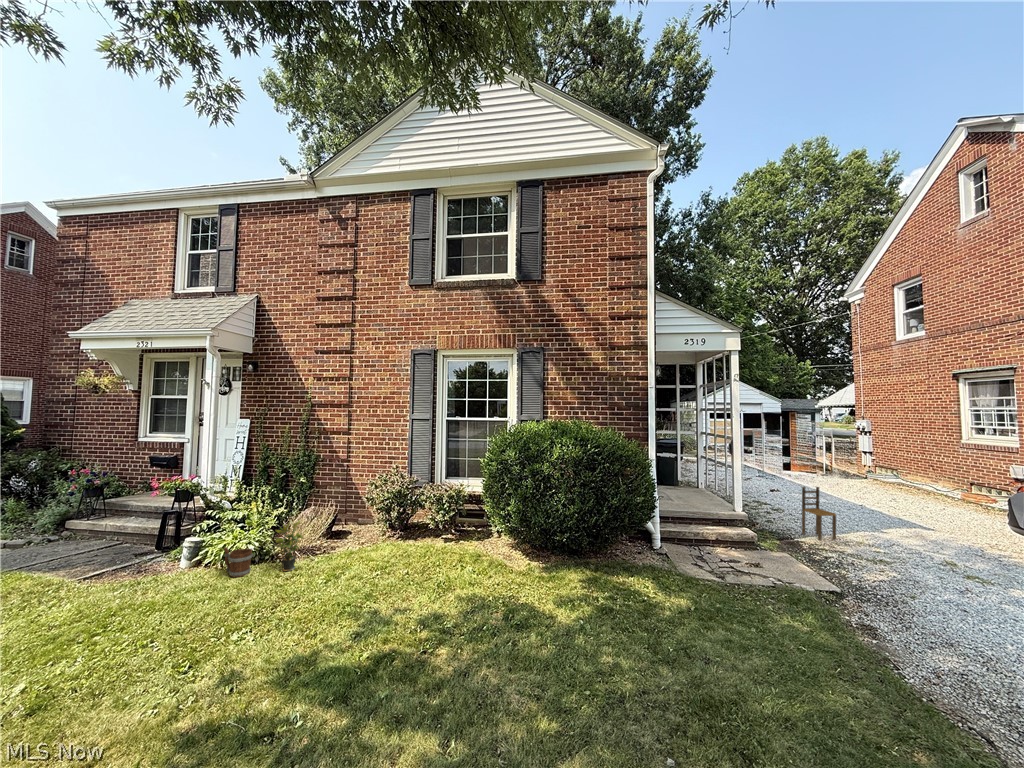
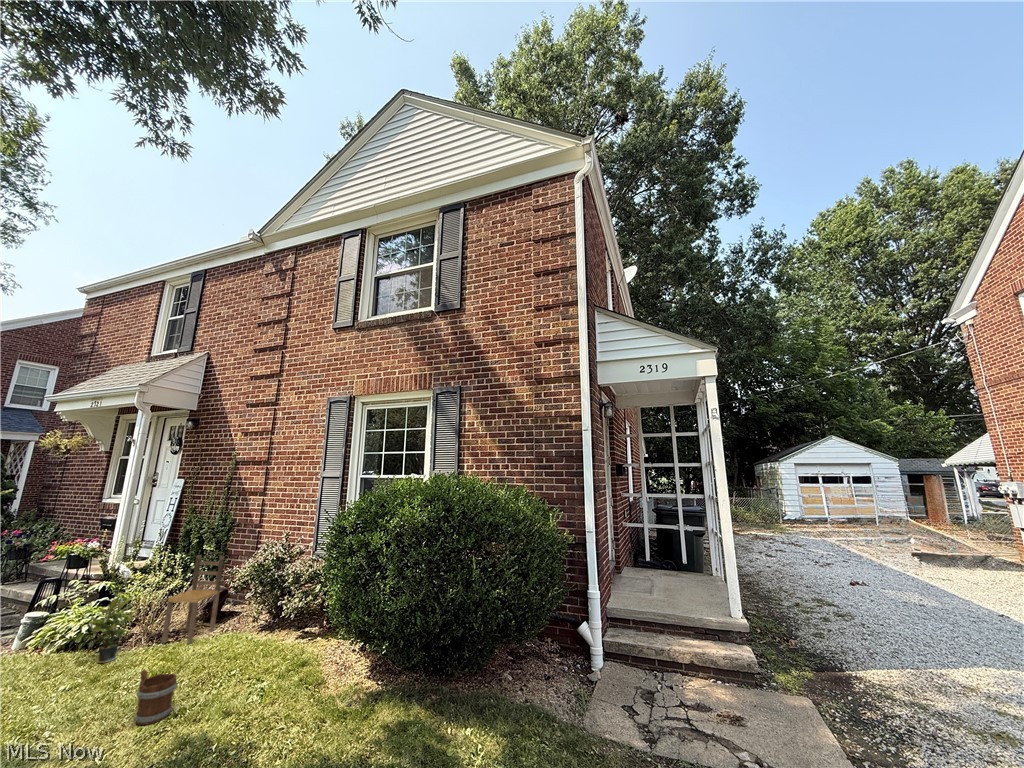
chair: present [802,487,836,541] -> present [161,555,224,644]
bucket: present [224,547,253,577] -> present [135,670,177,725]

